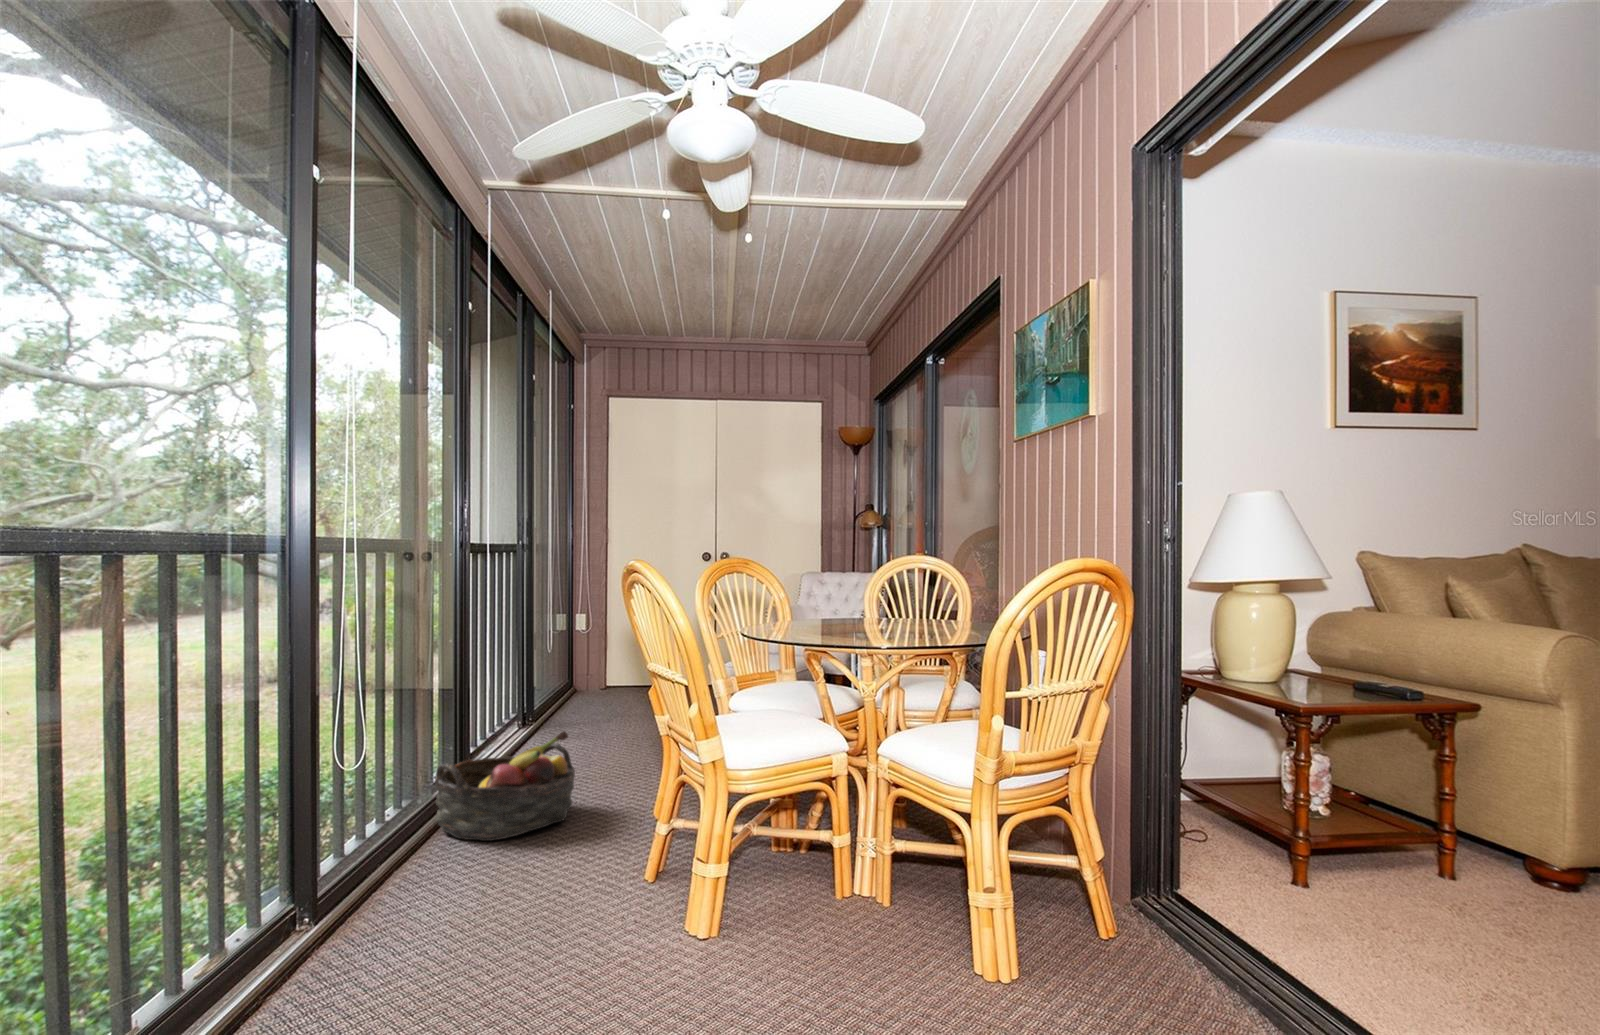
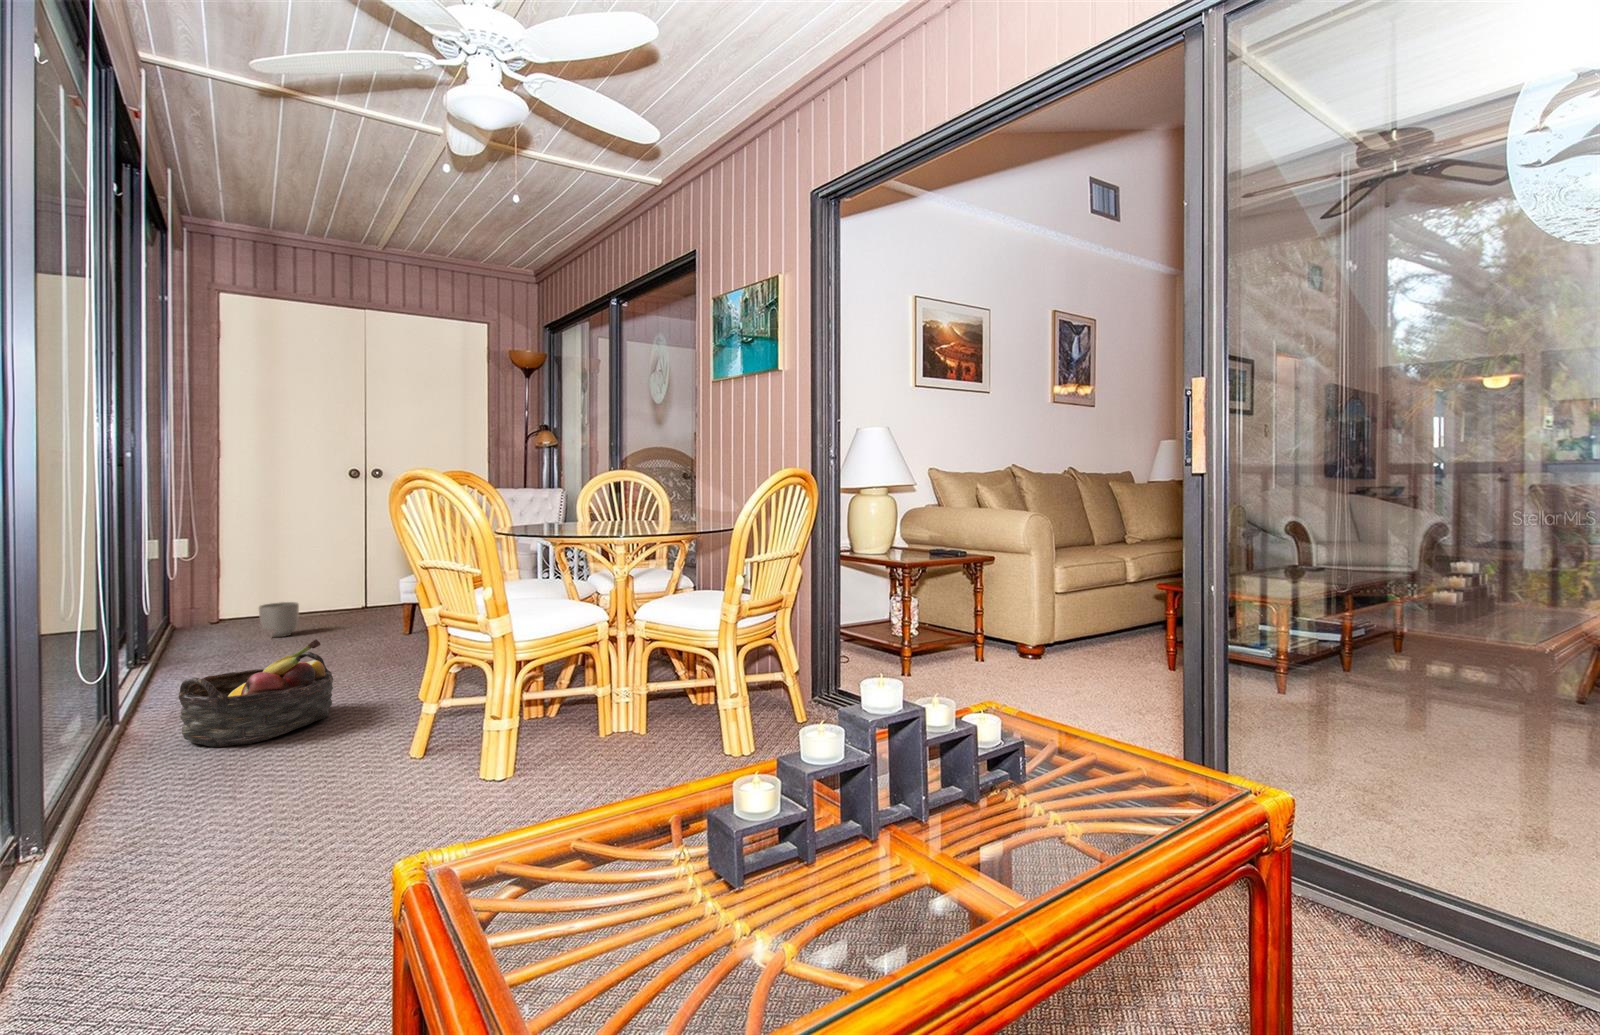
planter: none [551,676,587,713] -> present [259,602,299,637]

